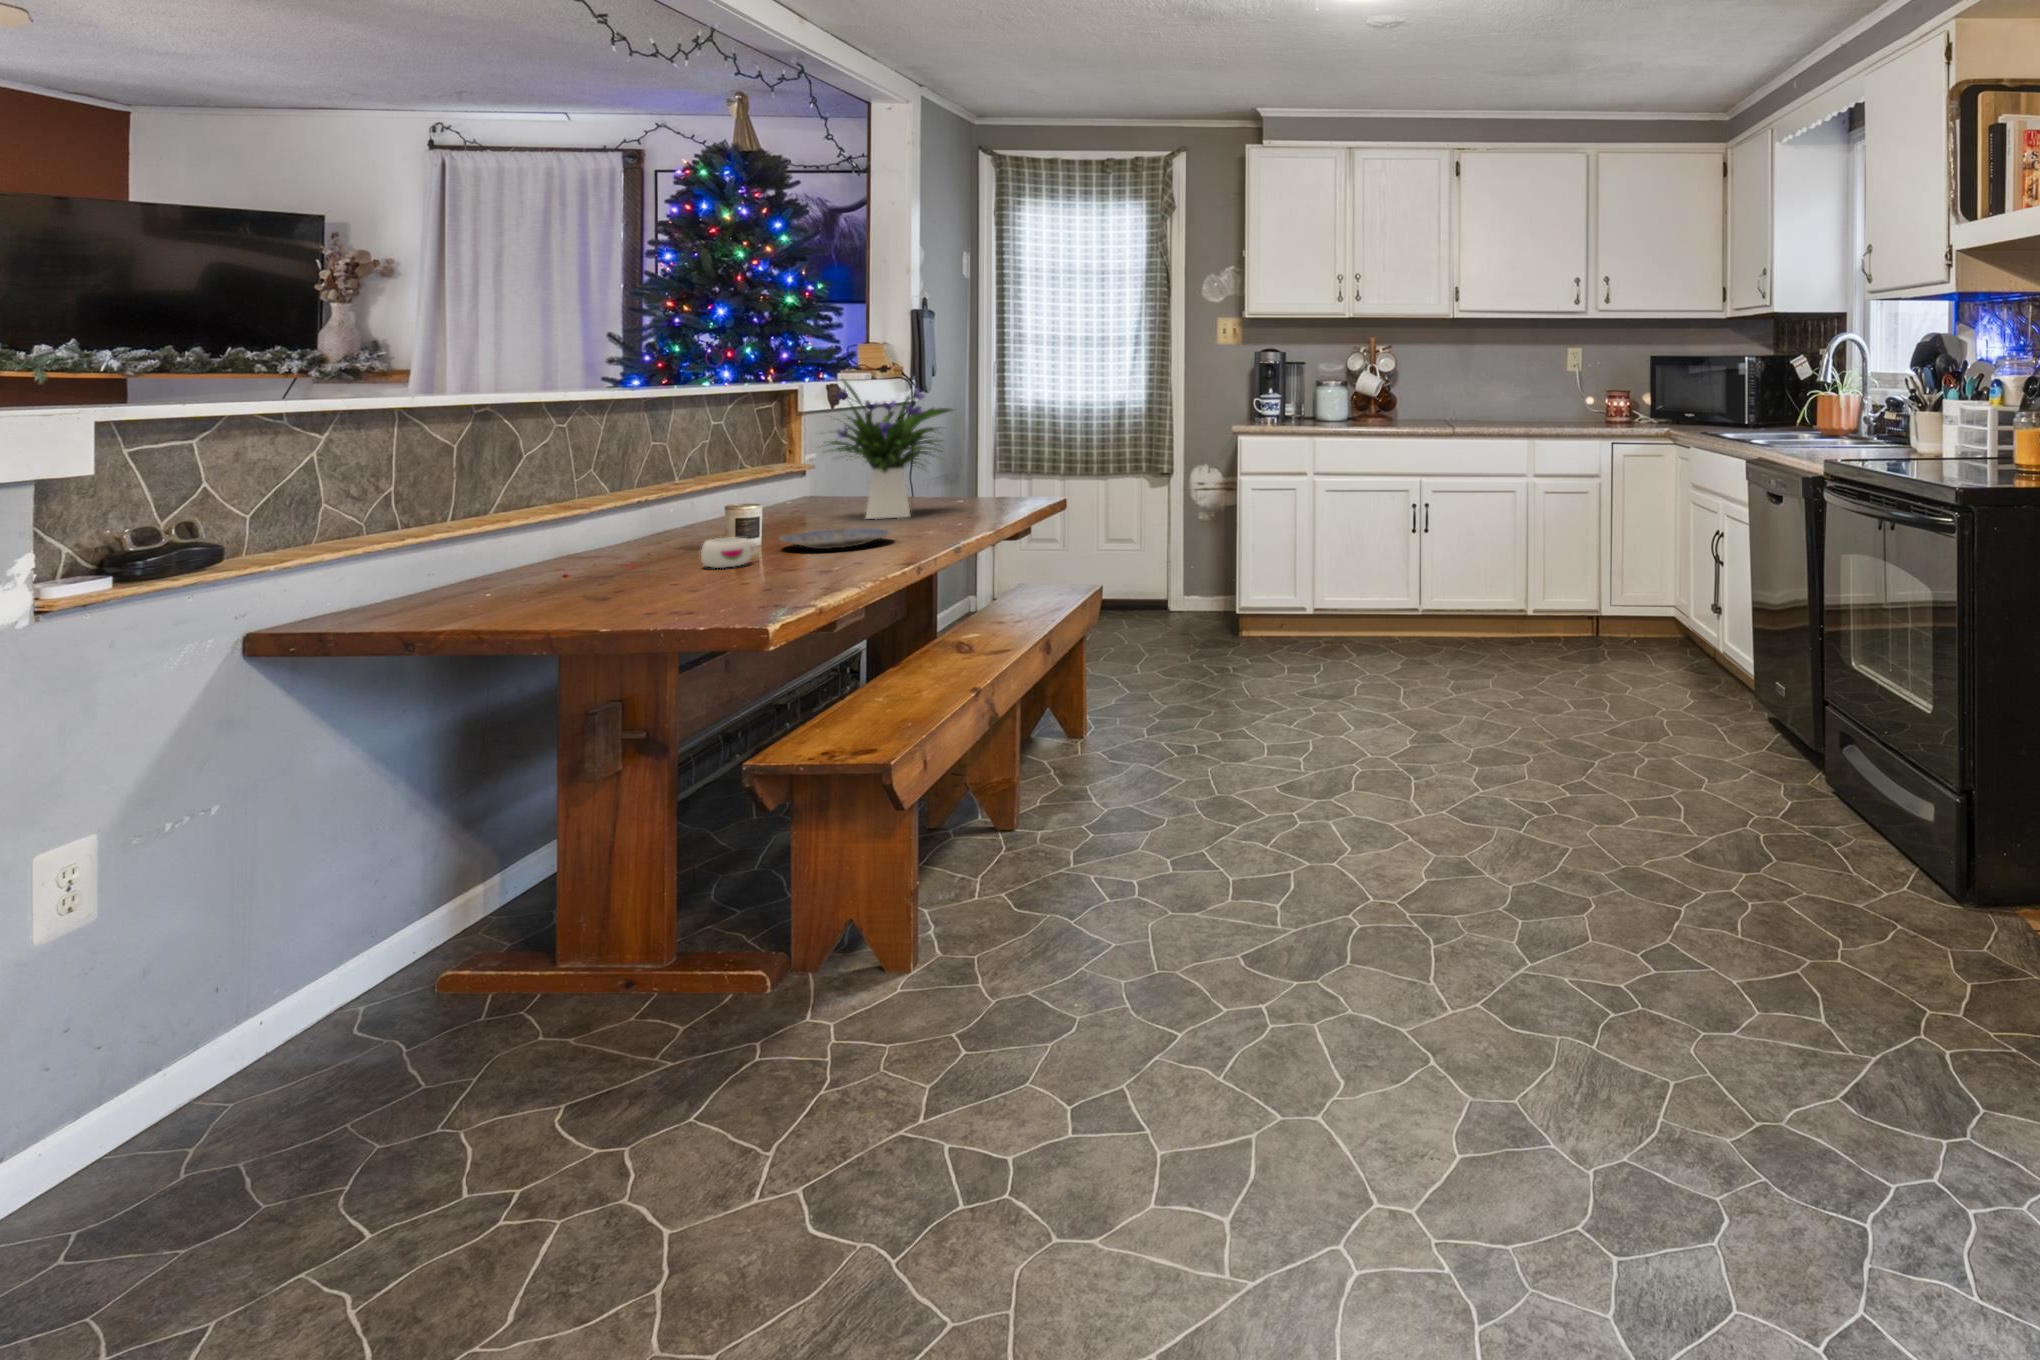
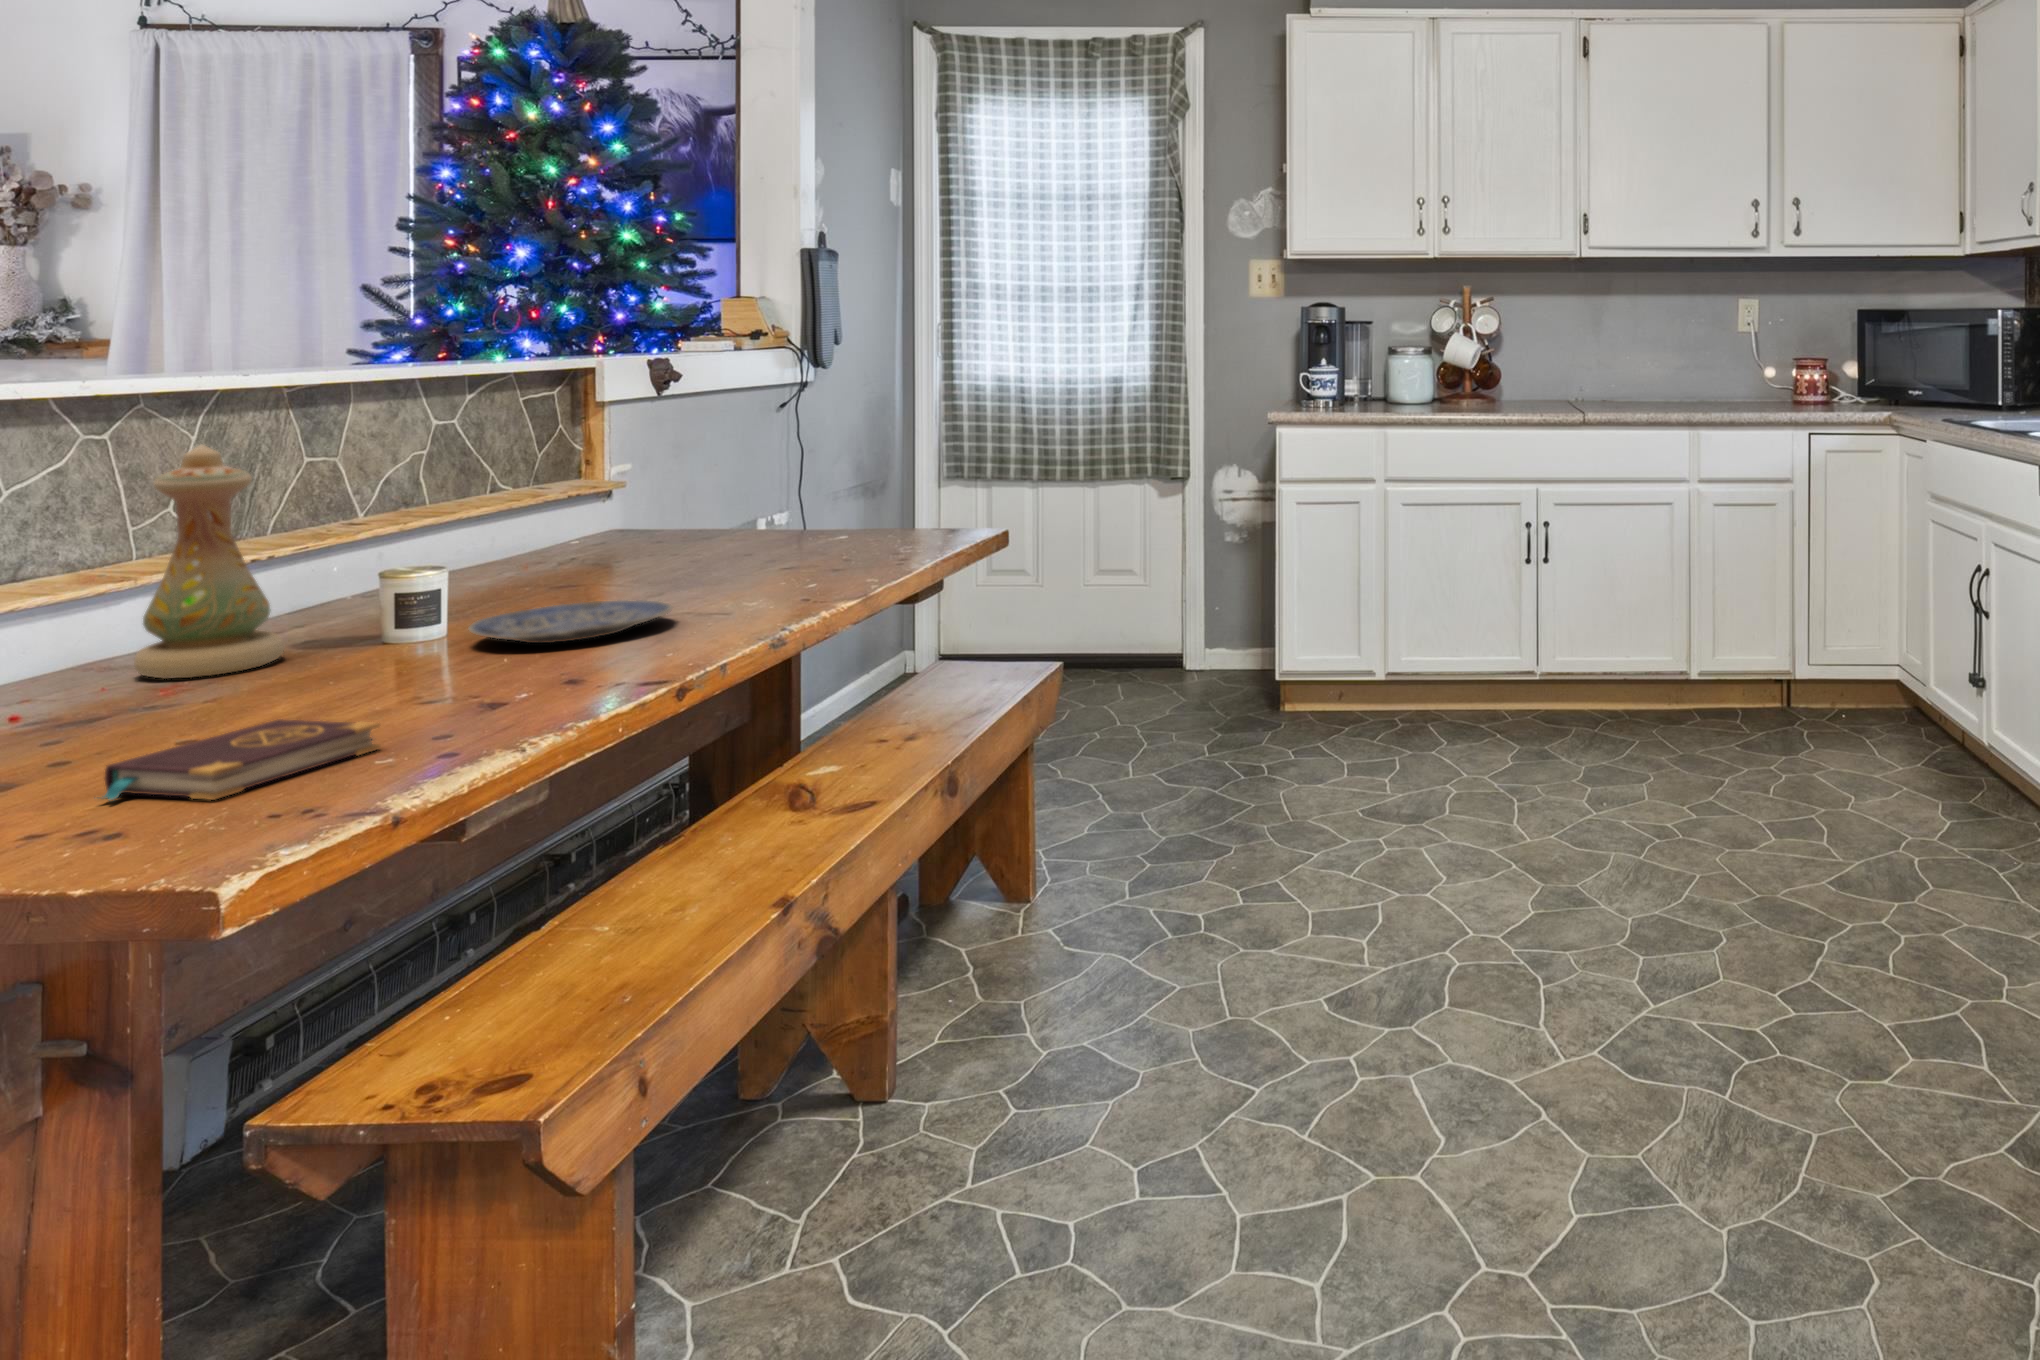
flower arrangement: present [828,380,952,519] -> none [591,353,820,574]
vase: none [598,428,677,563] -> present [134,445,285,679]
mug: present [701,538,758,568] -> none [290,634,406,691]
book: none [662,573,786,605] -> present [103,719,381,801]

